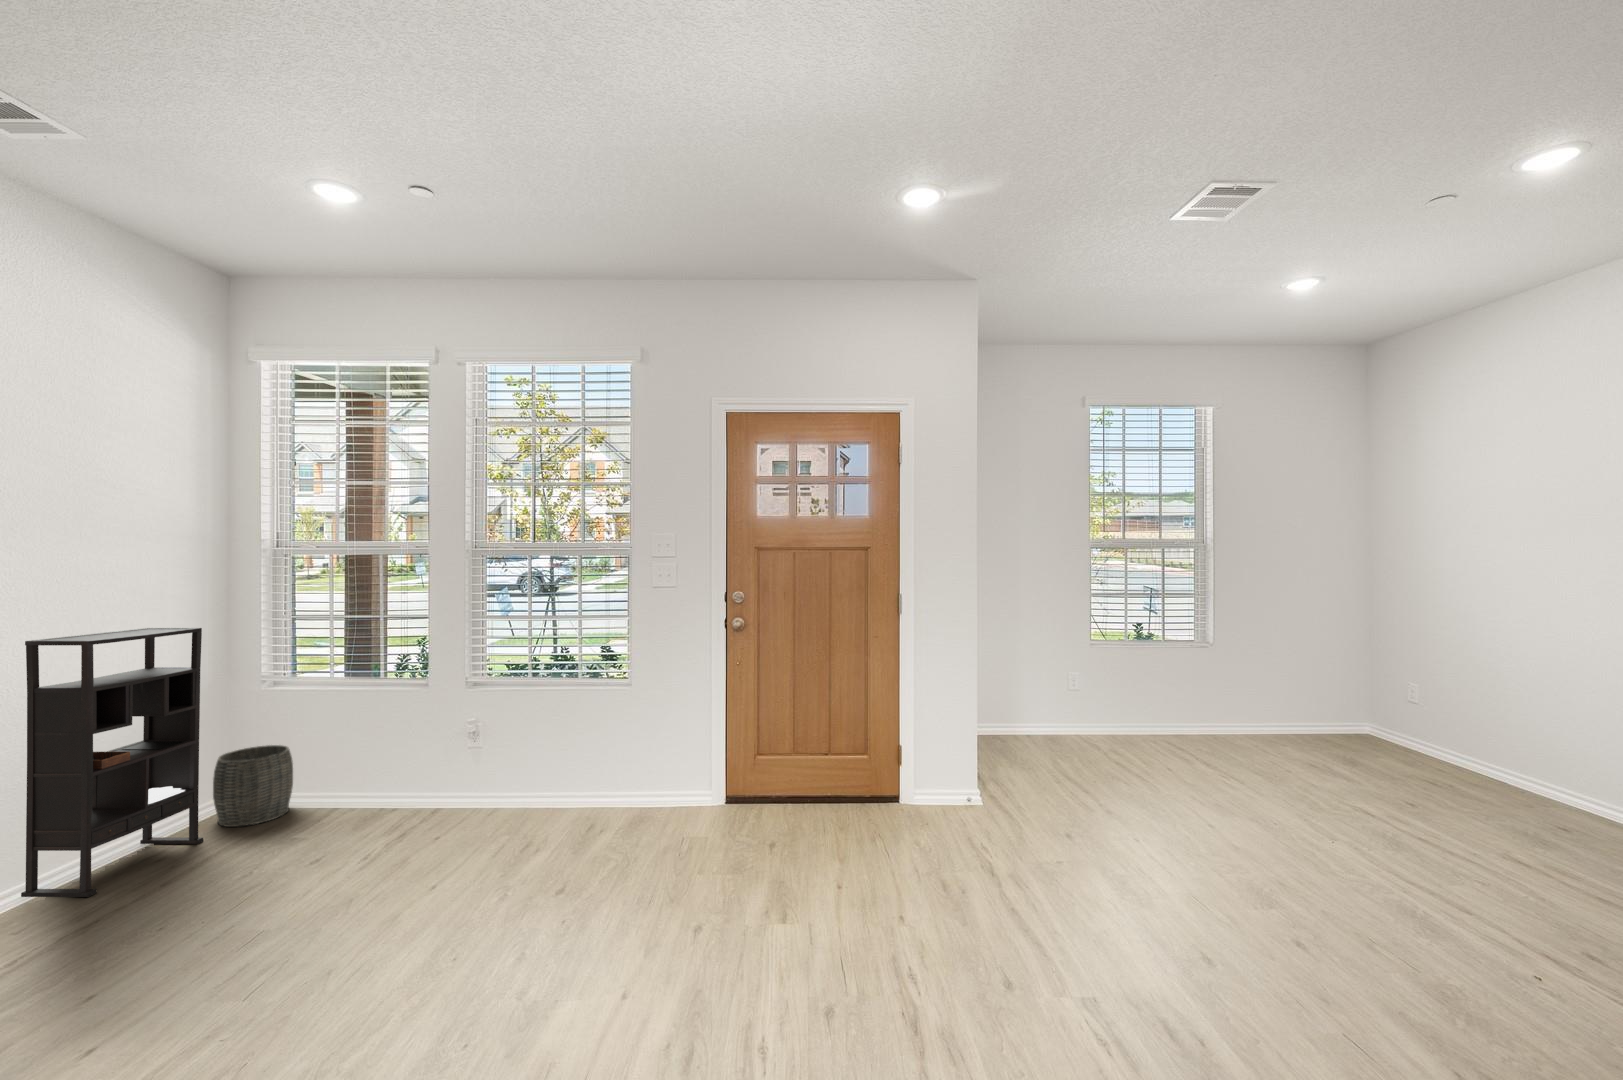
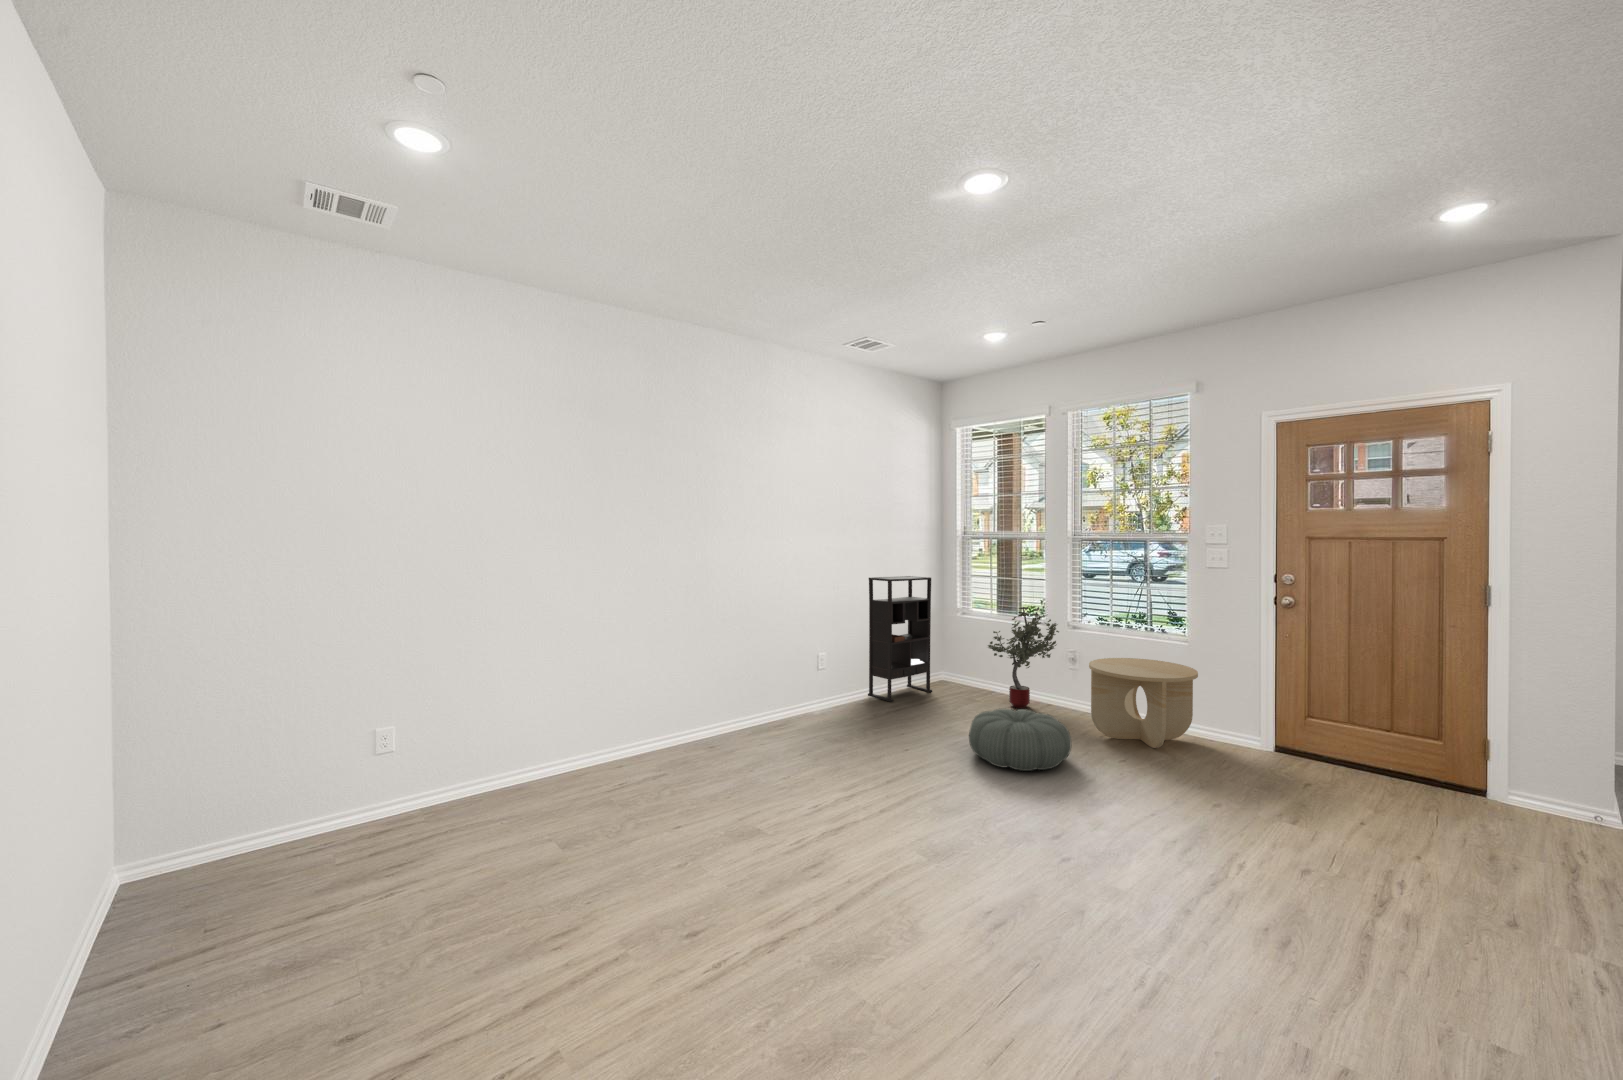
potted tree: none [323,661,453,831] -> present [988,607,1059,708]
side table: none [505,716,648,846] -> present [1089,658,1198,748]
woven basket: present [213,745,293,827] -> none [936,648,972,690]
pouf: none [284,849,489,990] -> present [969,709,1071,771]

